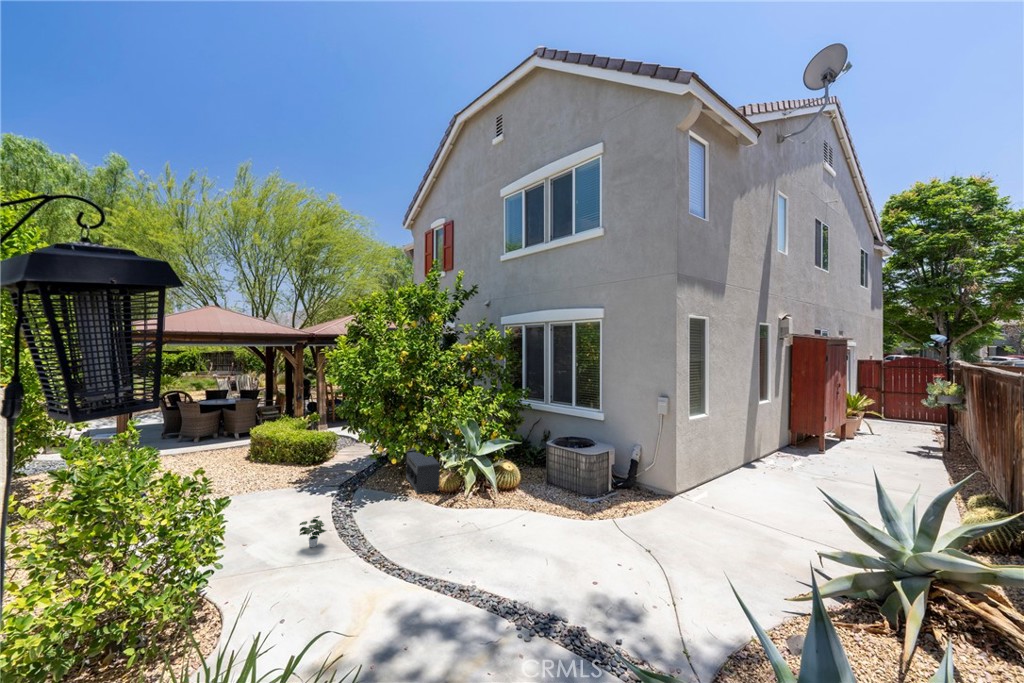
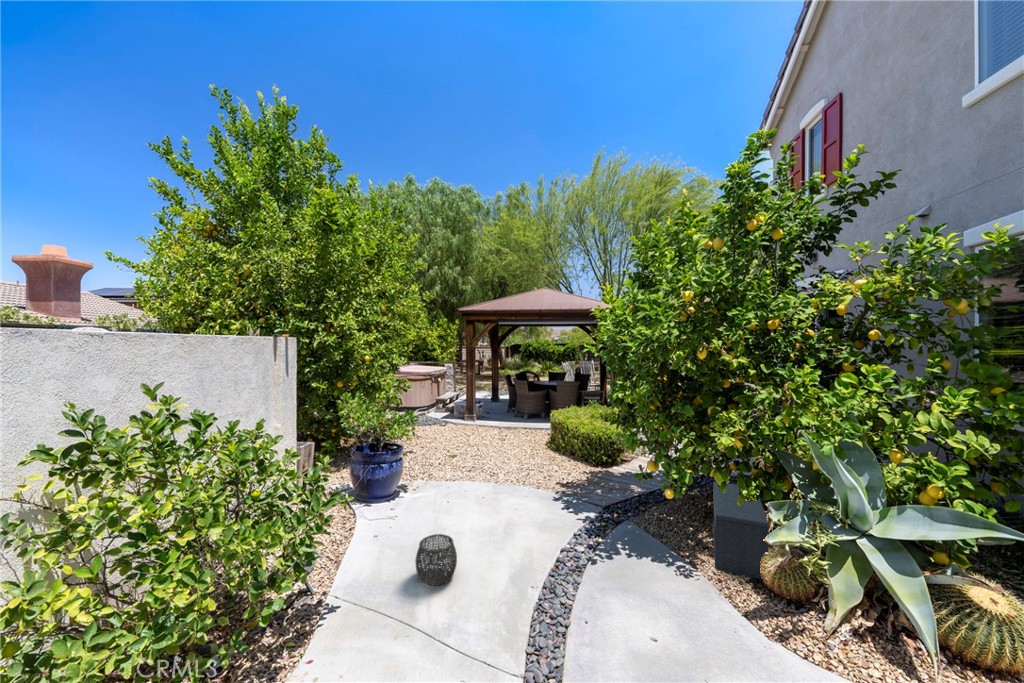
potted plant: present [300,516,326,547] -> none [456,555,499,607]
woven basket: none [255,520,287,553] -> present [415,534,457,586]

